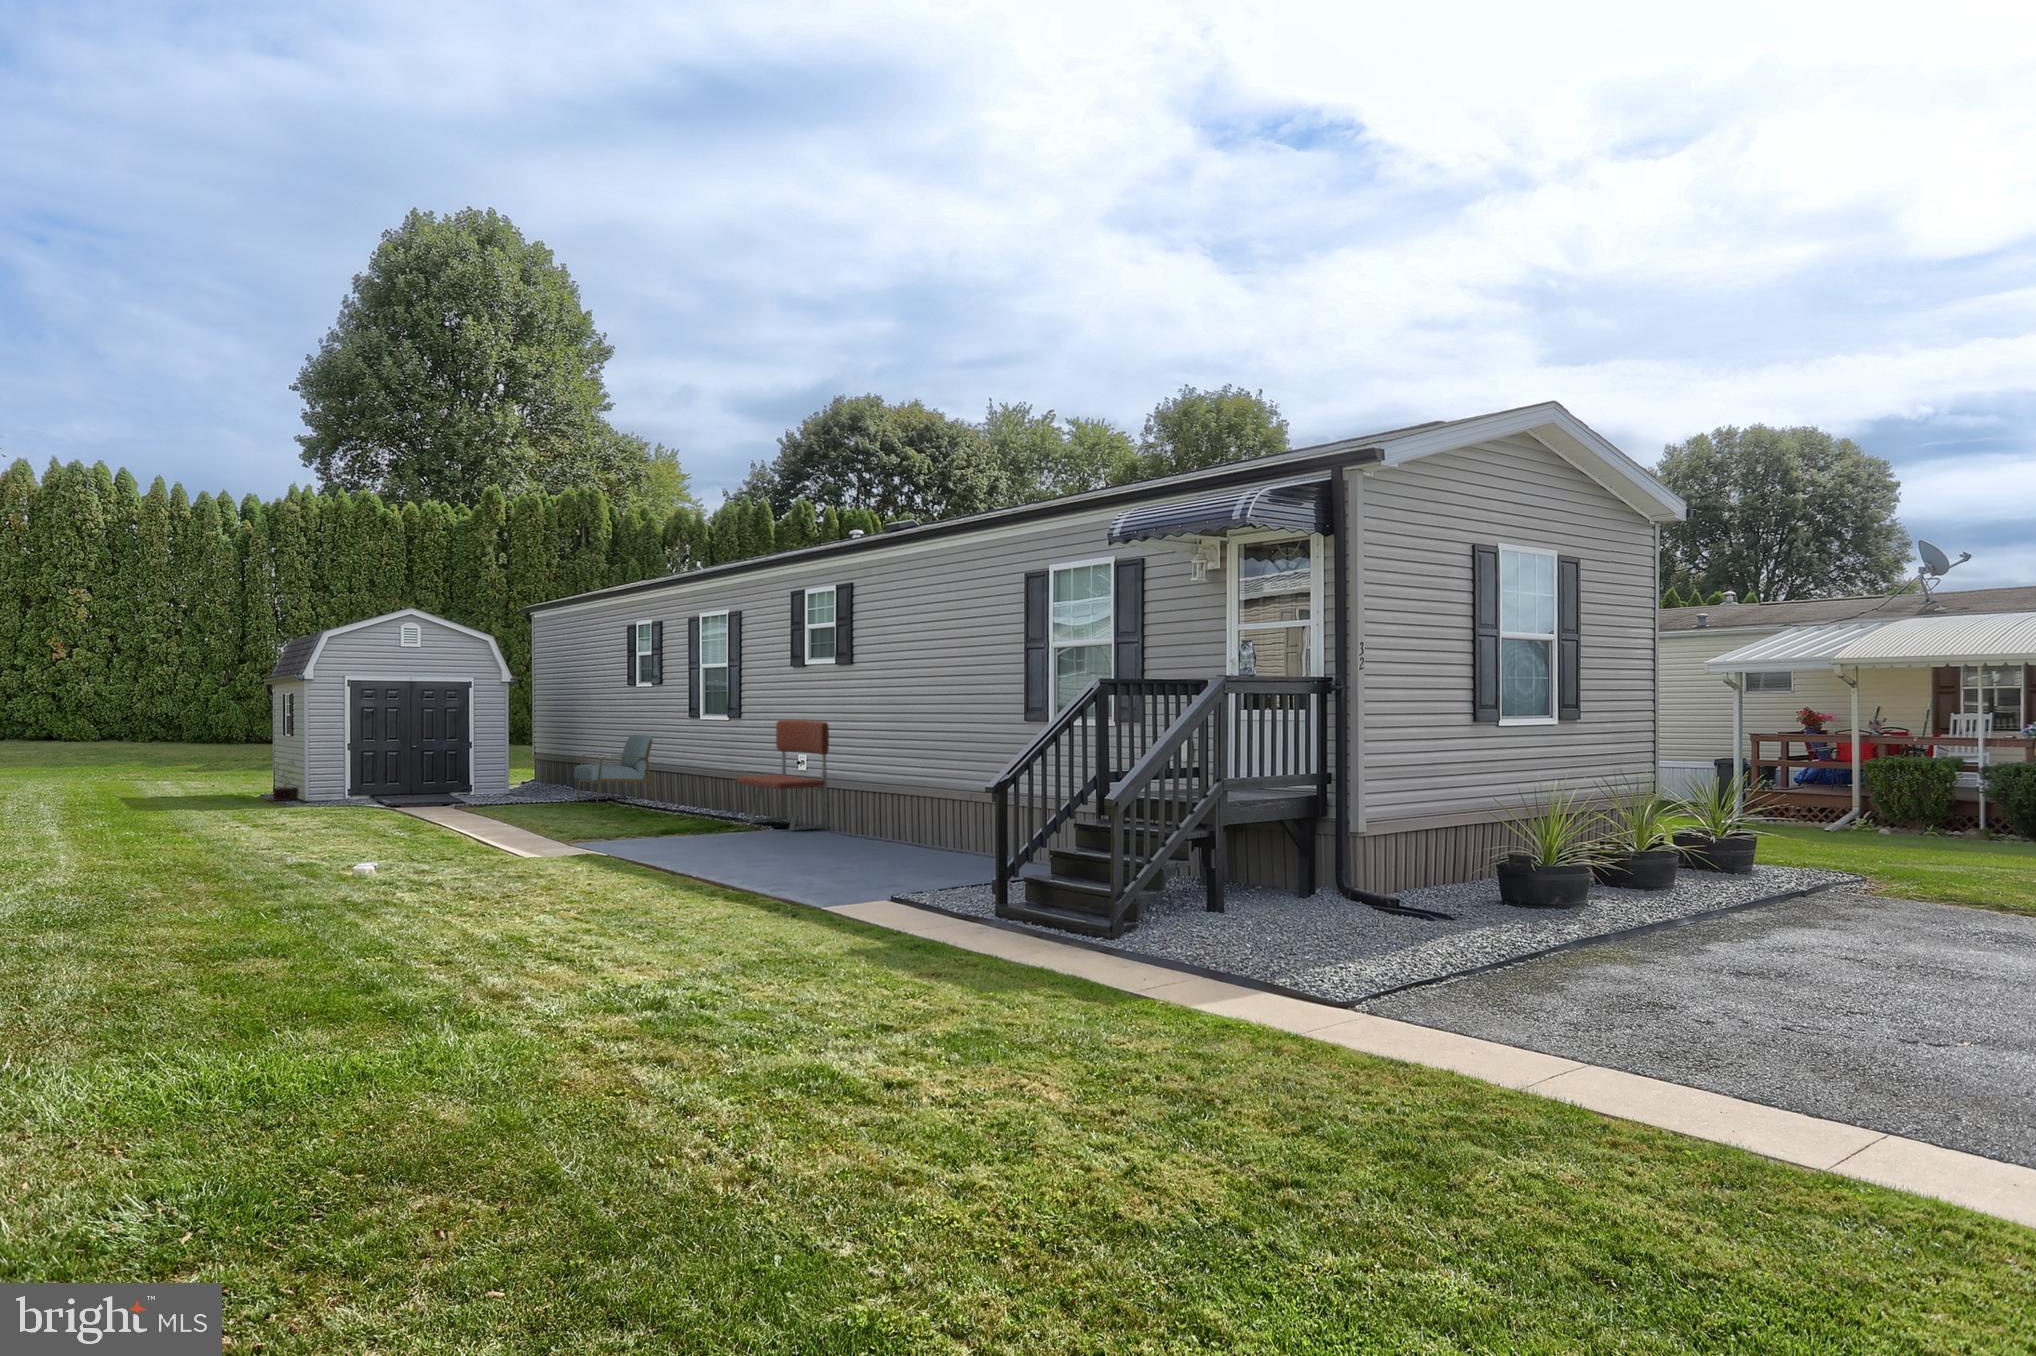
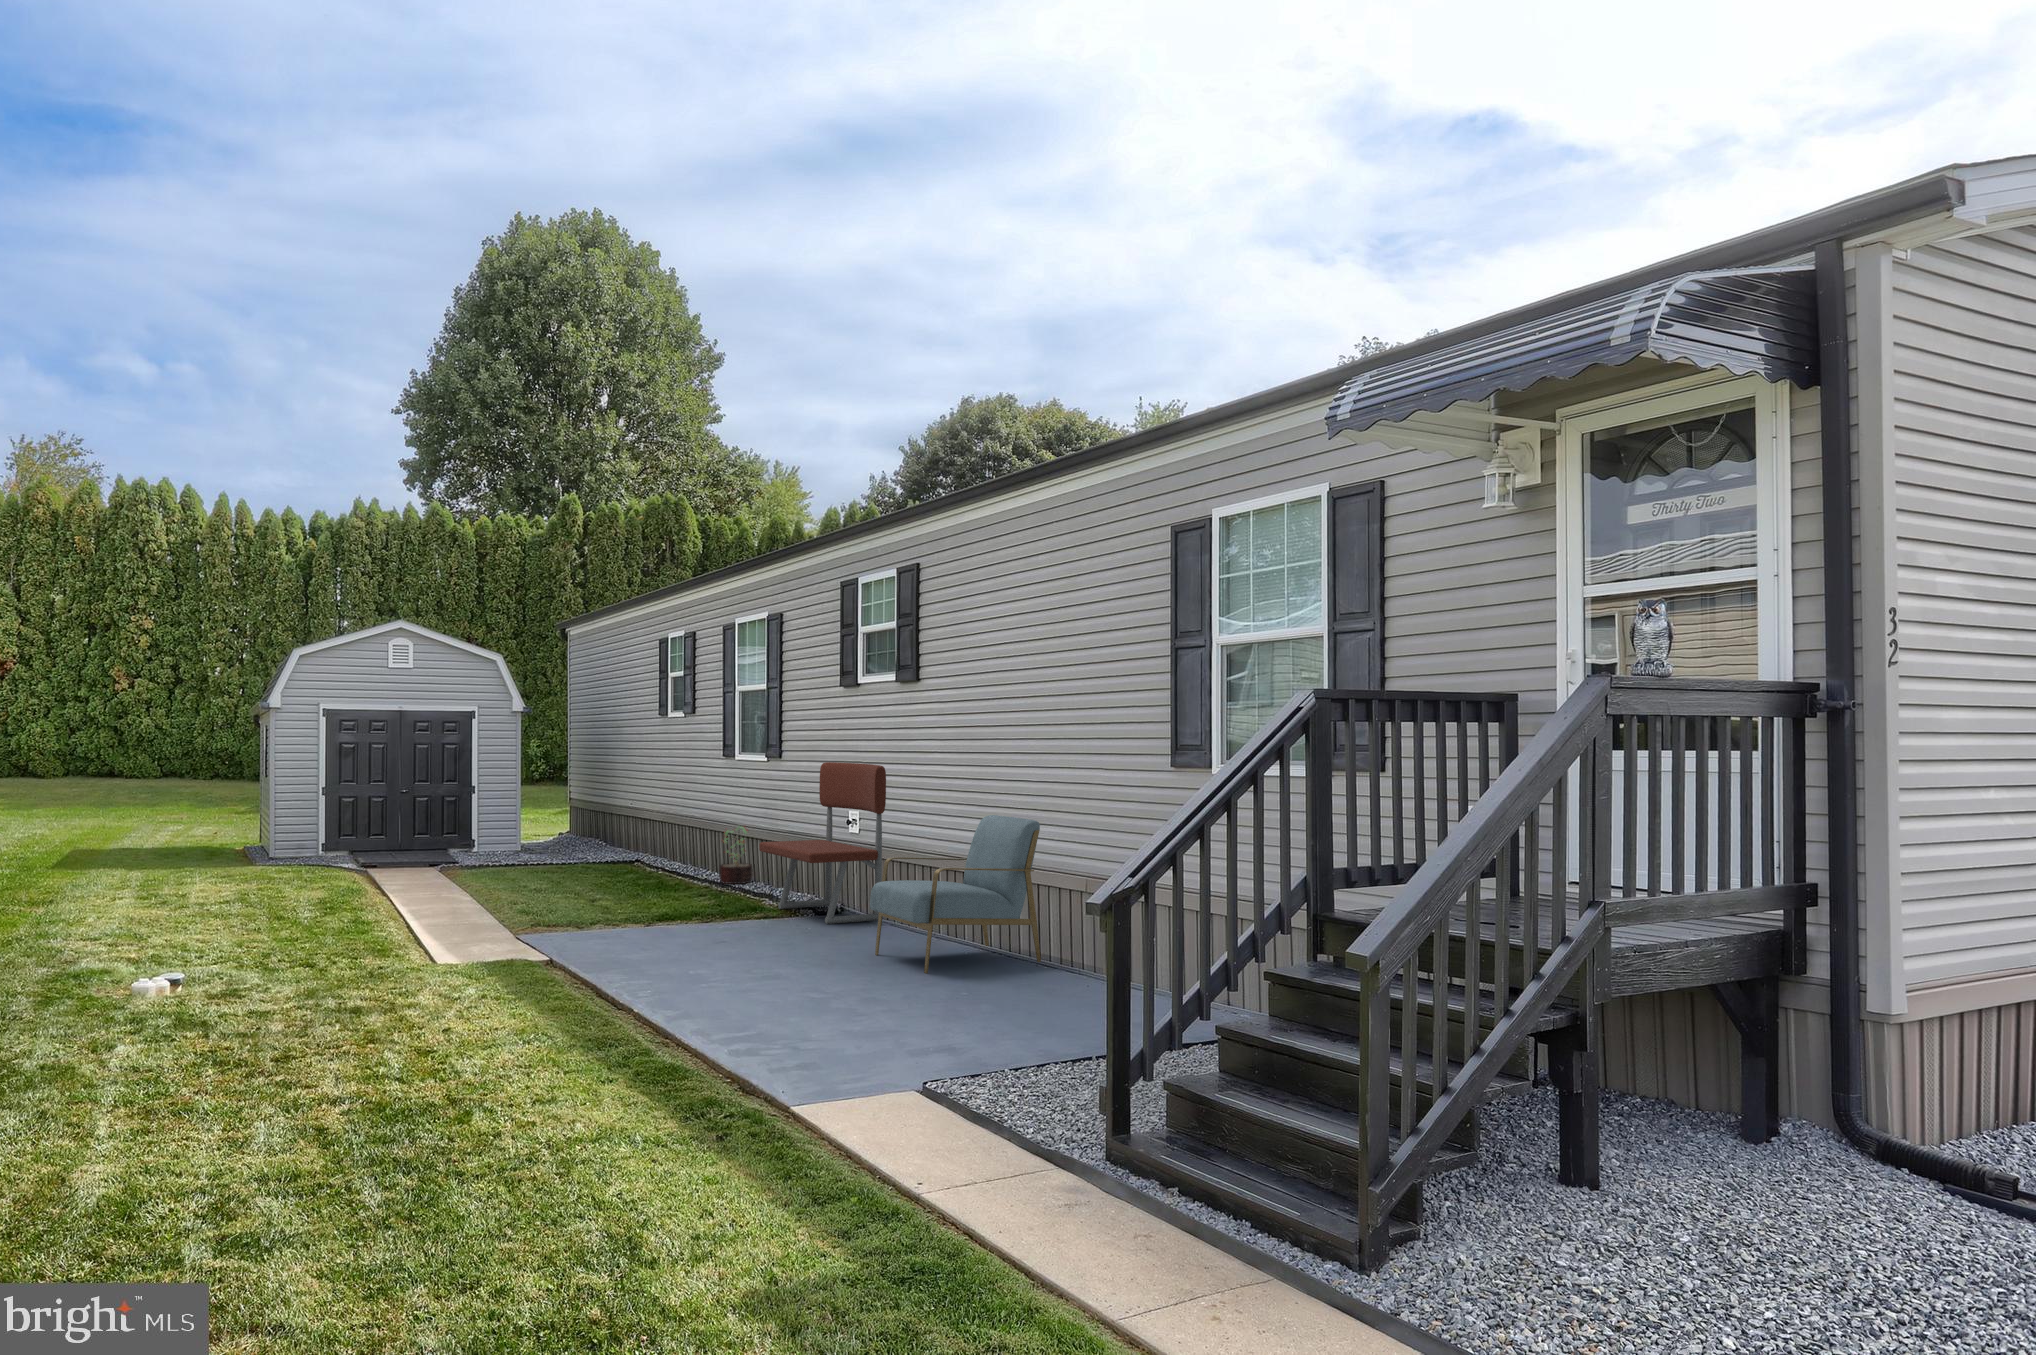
chair: present [574,735,654,802] -> present [870,815,1041,974]
decorative plant: present [273,761,299,801] -> present [719,827,752,884]

